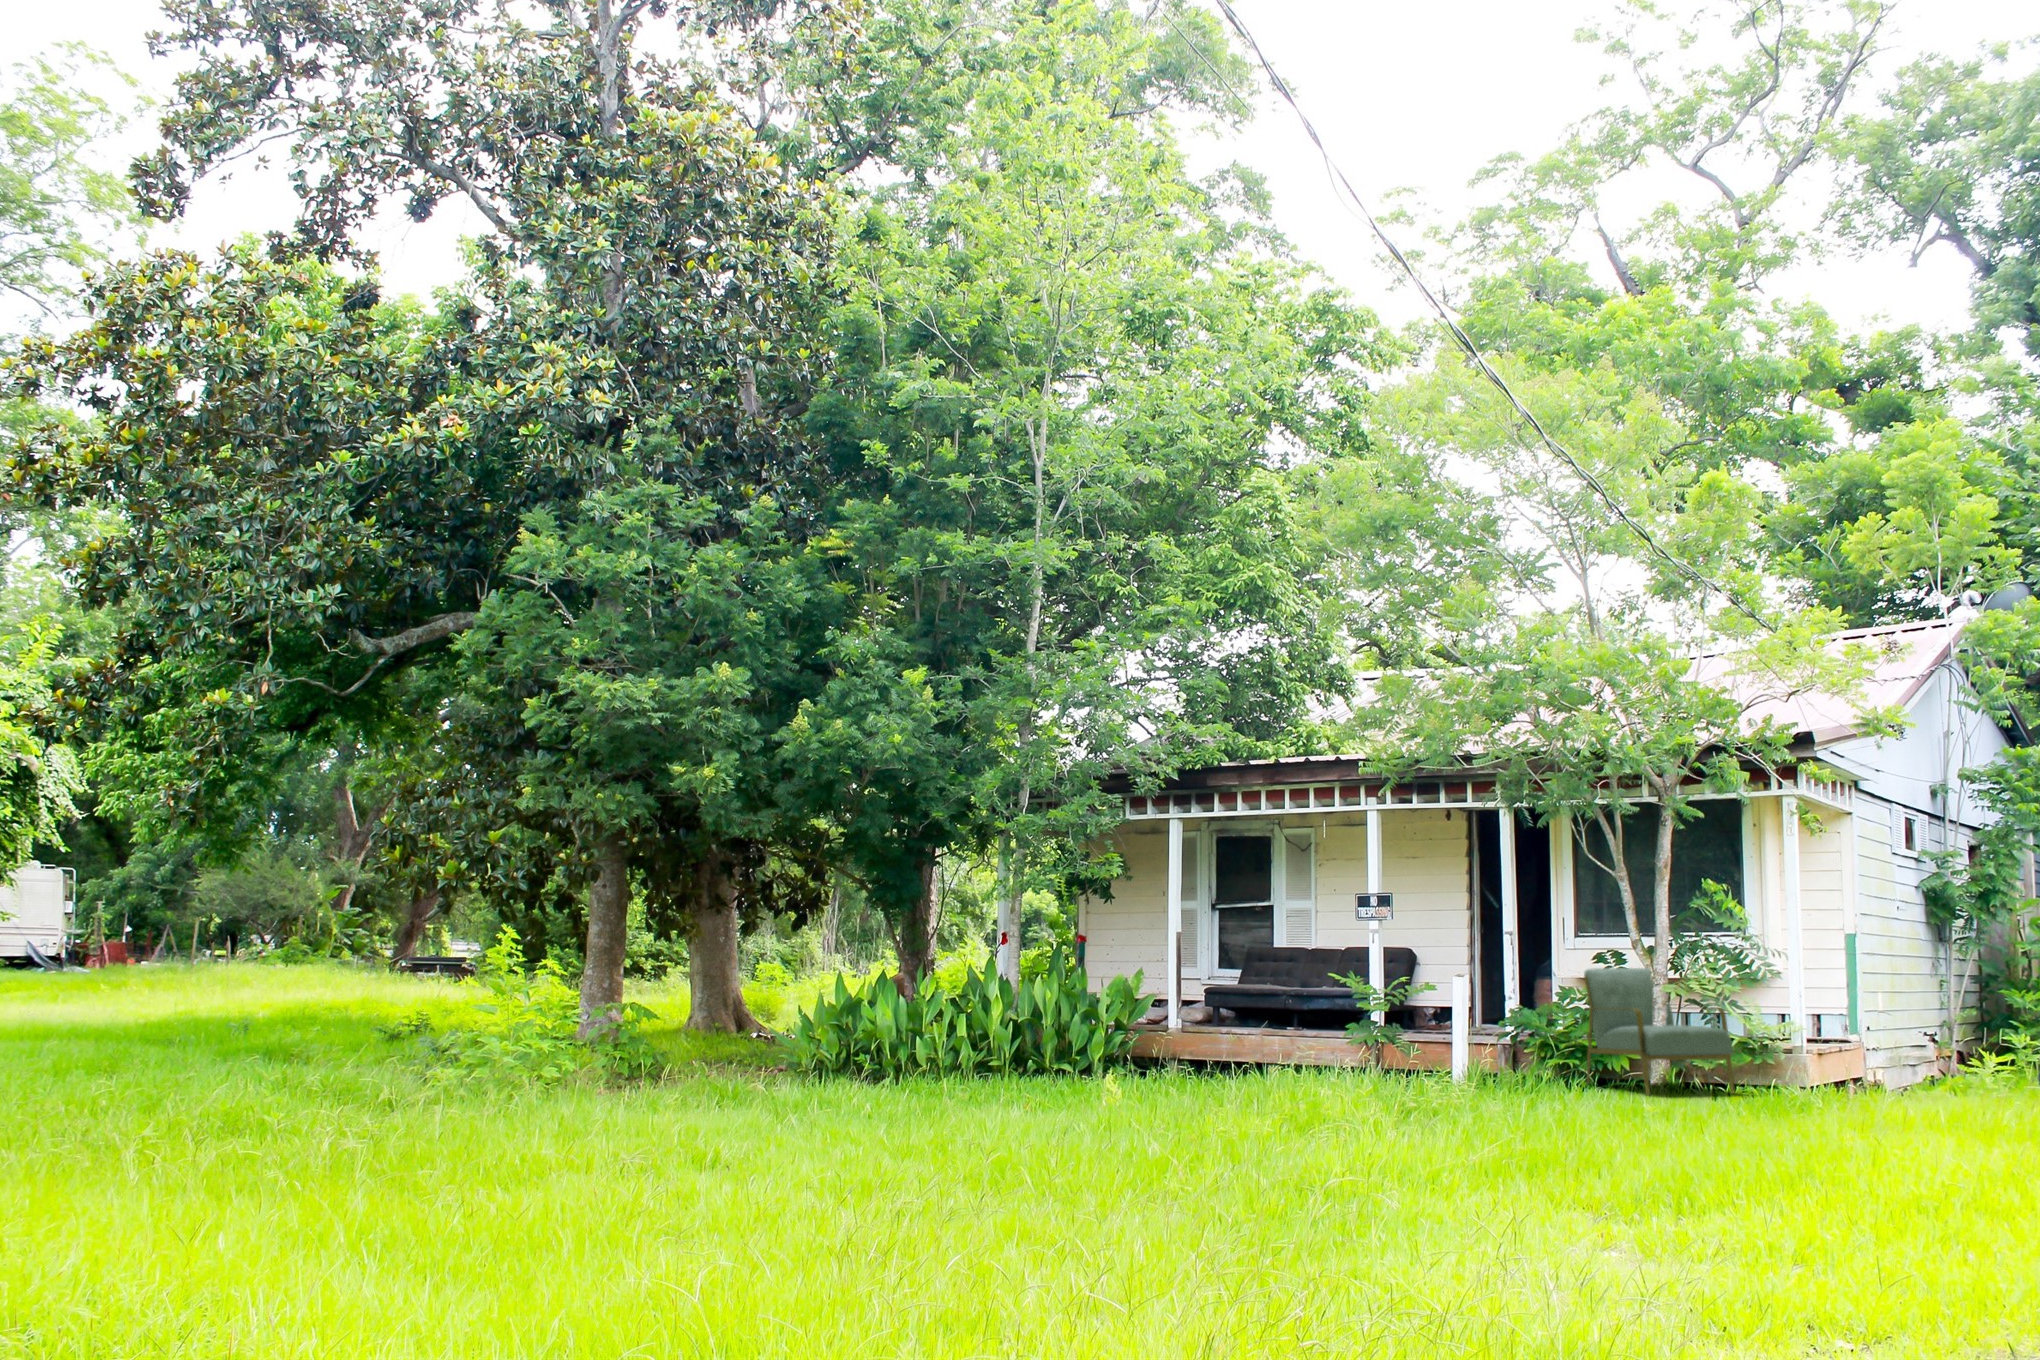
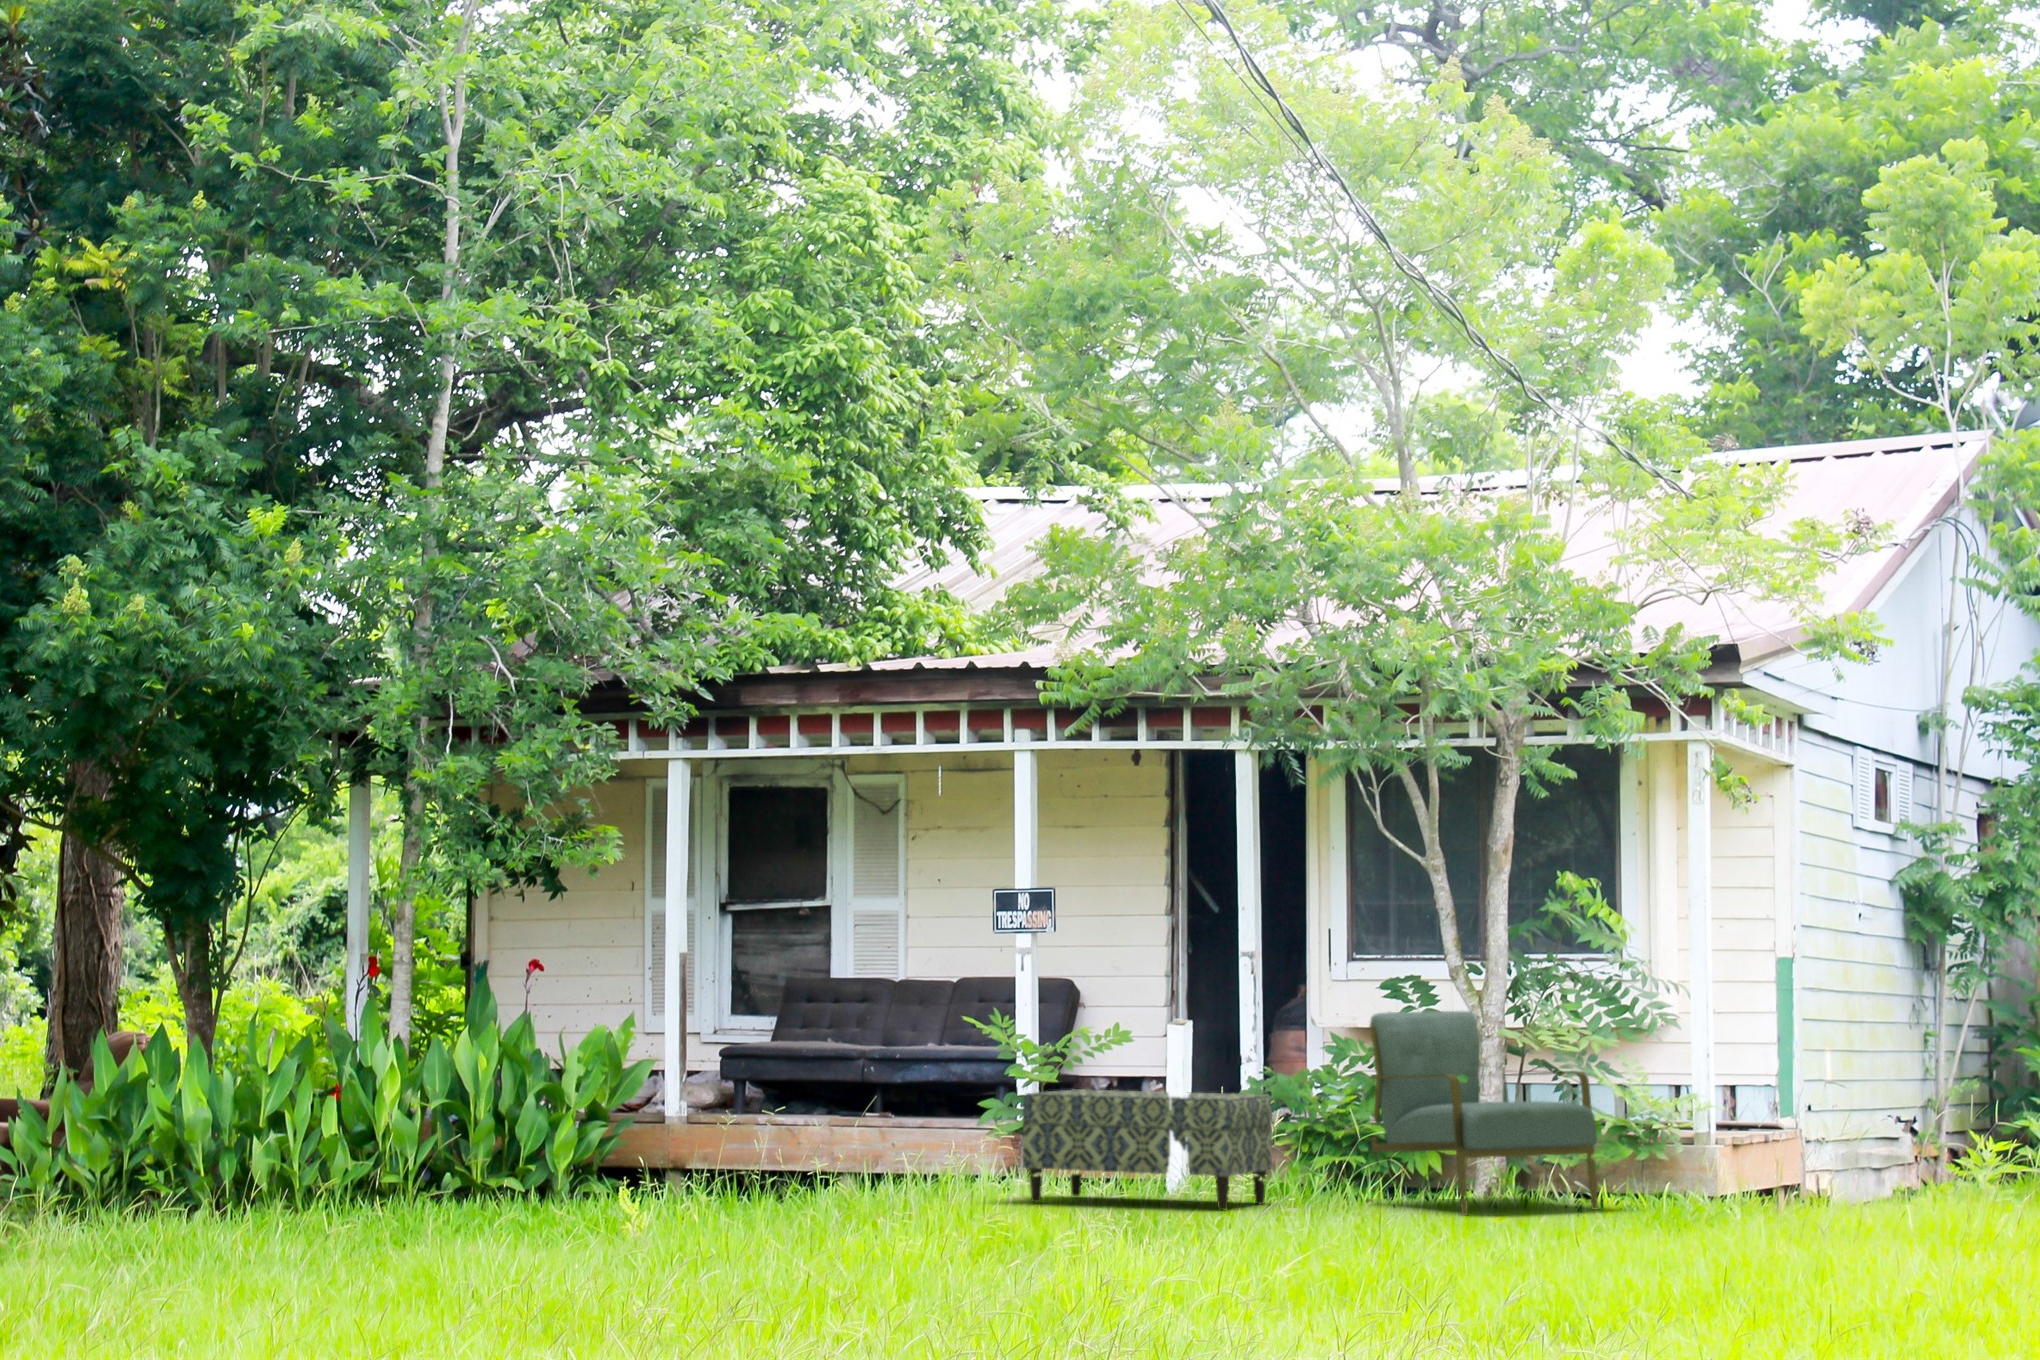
bench: none [1373,1009,1526,1087] -> present [1023,1089,1272,1210]

